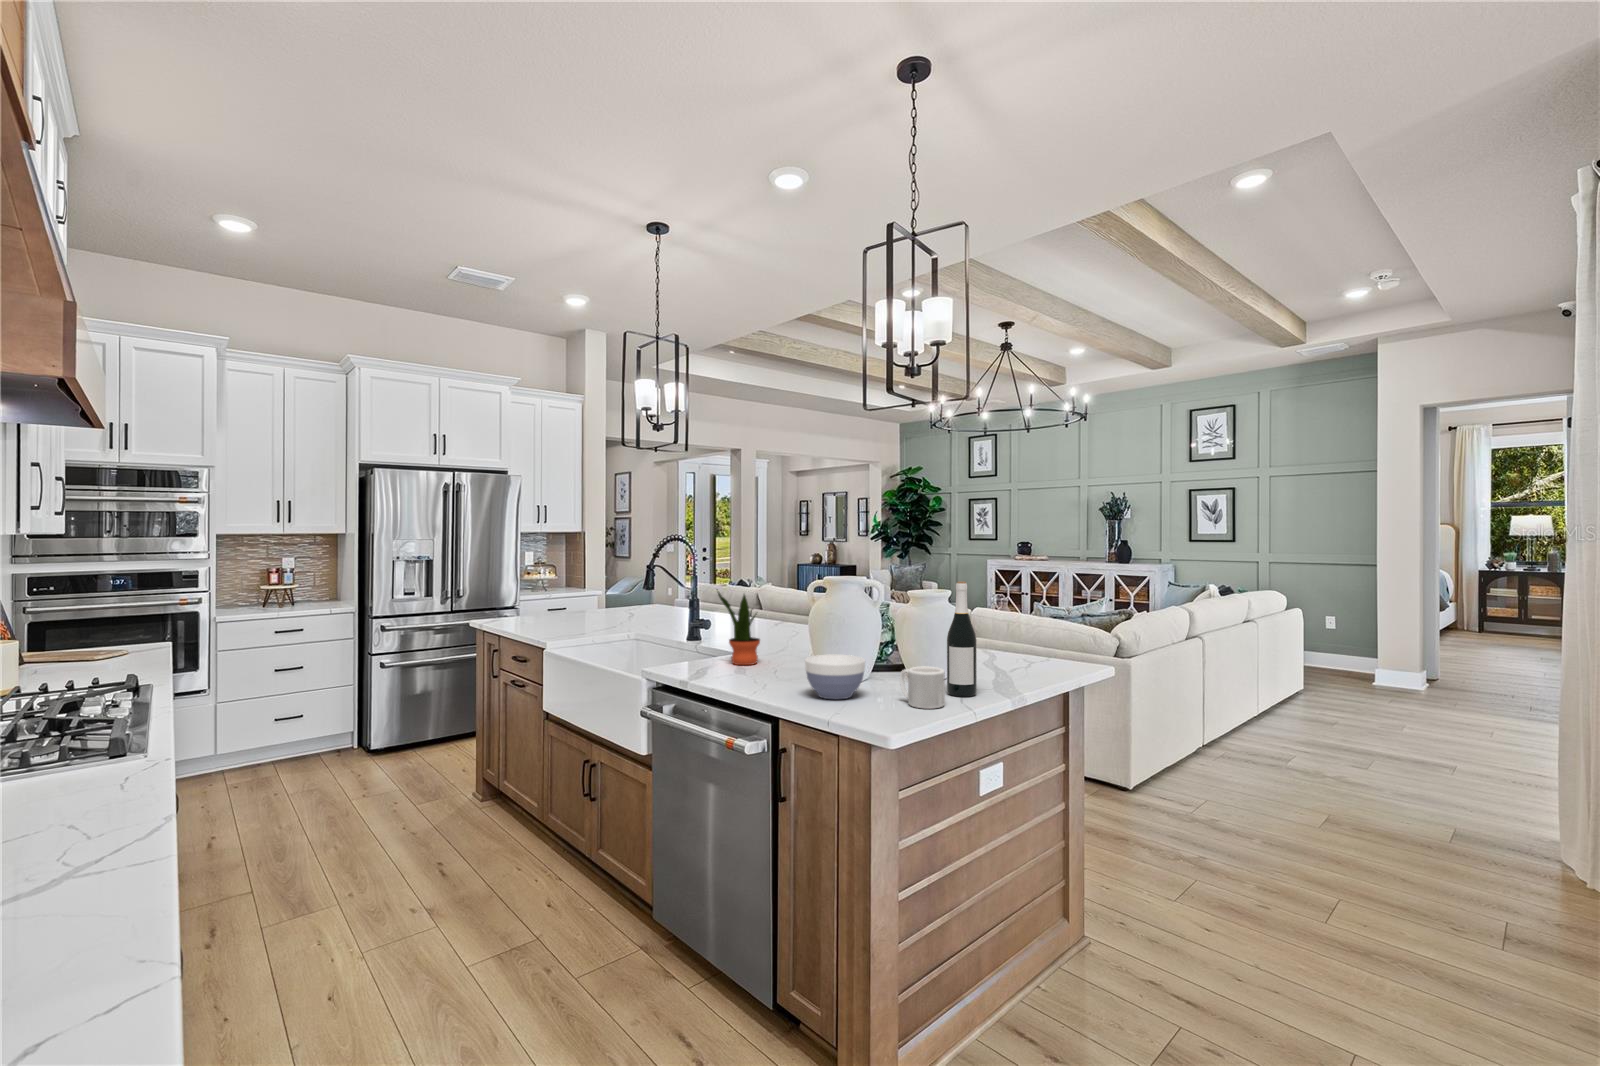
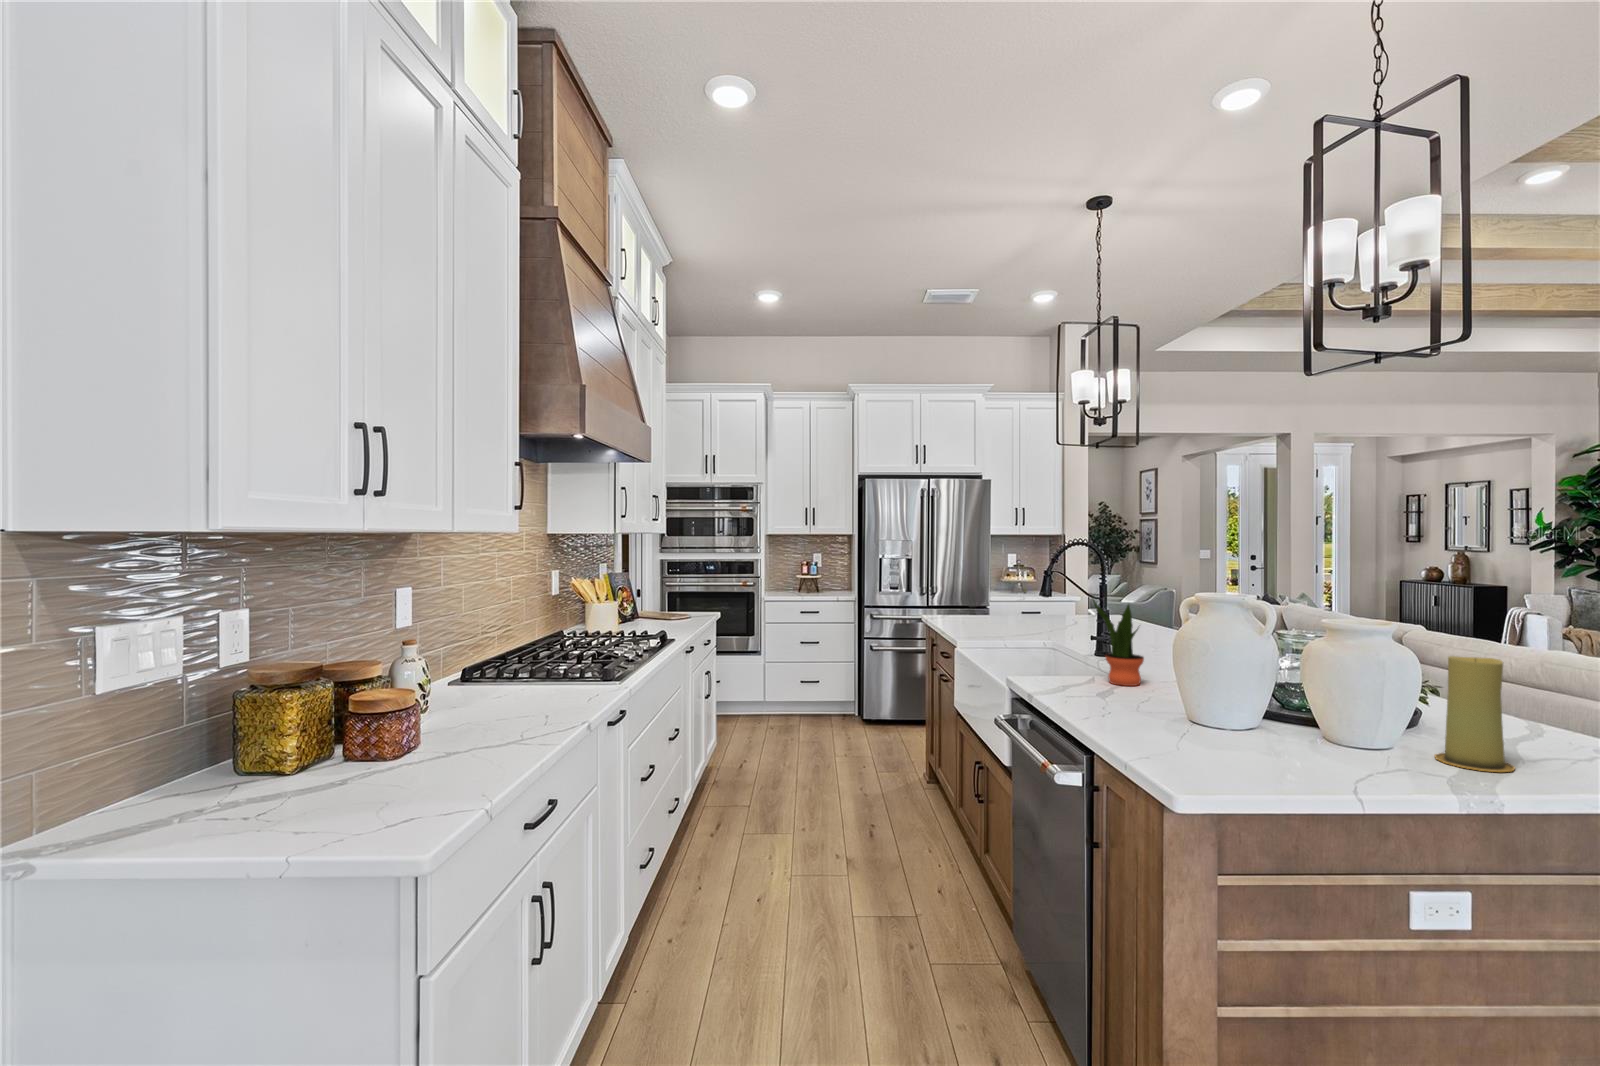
wine bottle: present [947,582,977,697] -> none [1352,604,1404,770]
candle: none [978,613,1020,688] -> present [1435,656,1515,772]
bowl: present [805,655,865,699] -> none [1138,682,1221,739]
mug: present [900,667,945,709] -> none [1260,714,1322,773]

